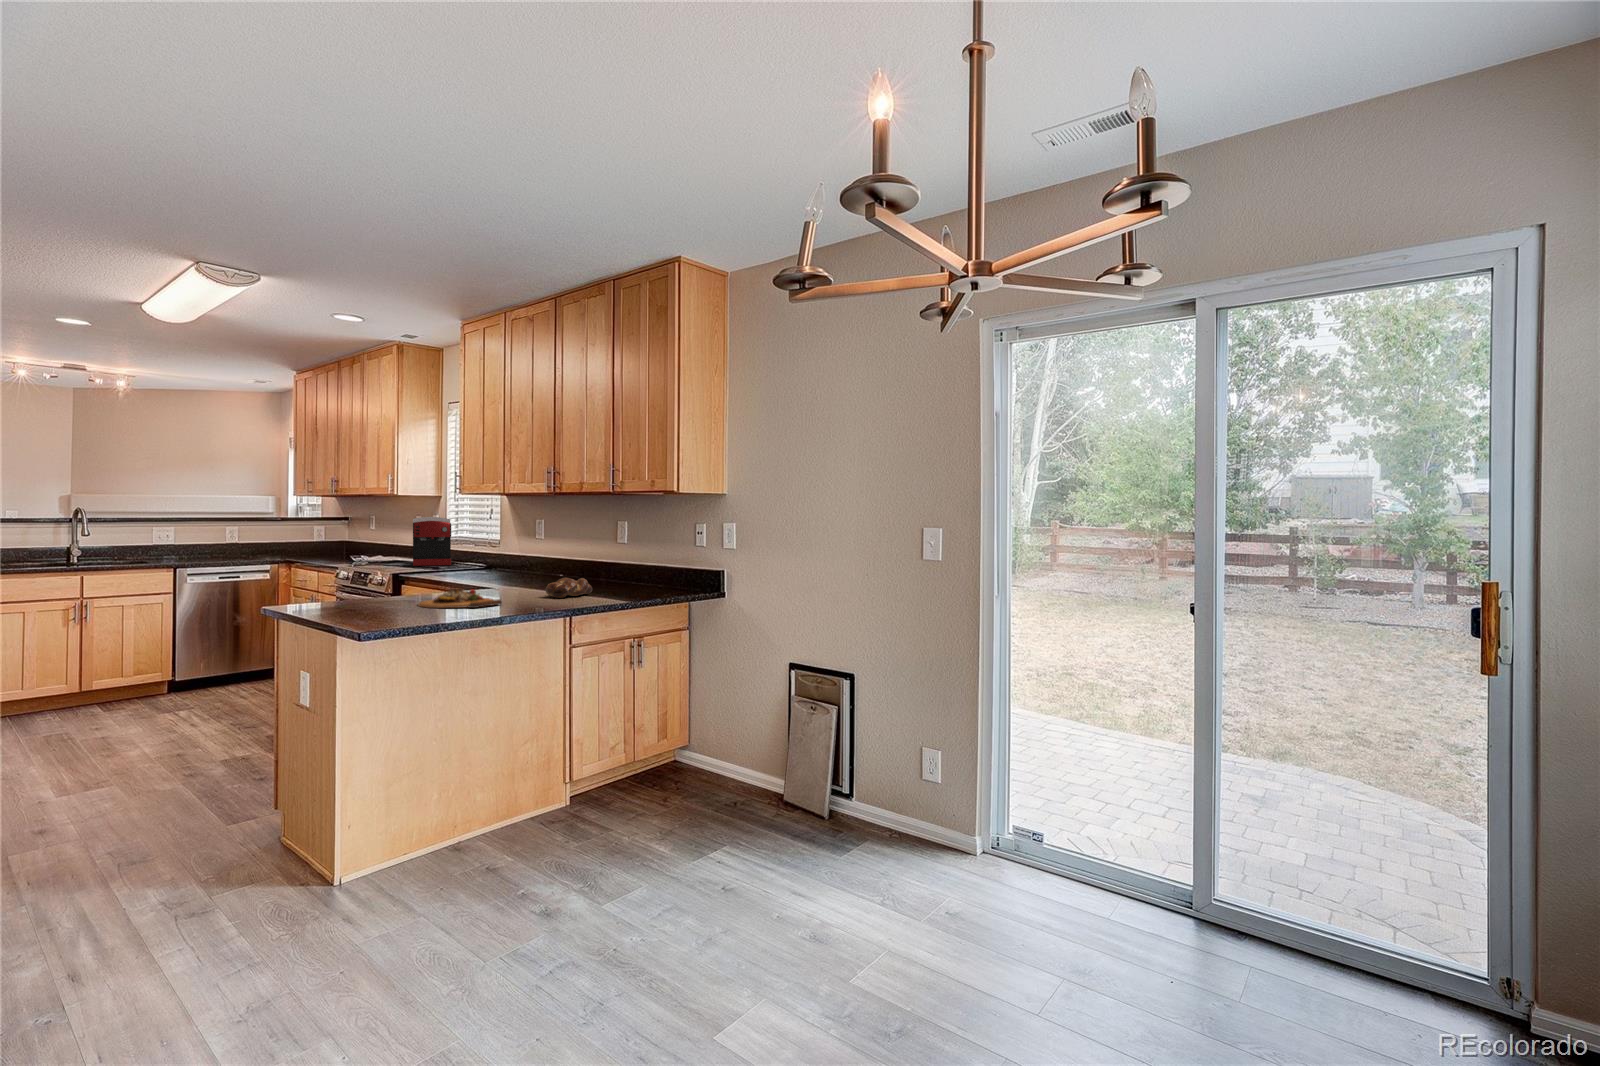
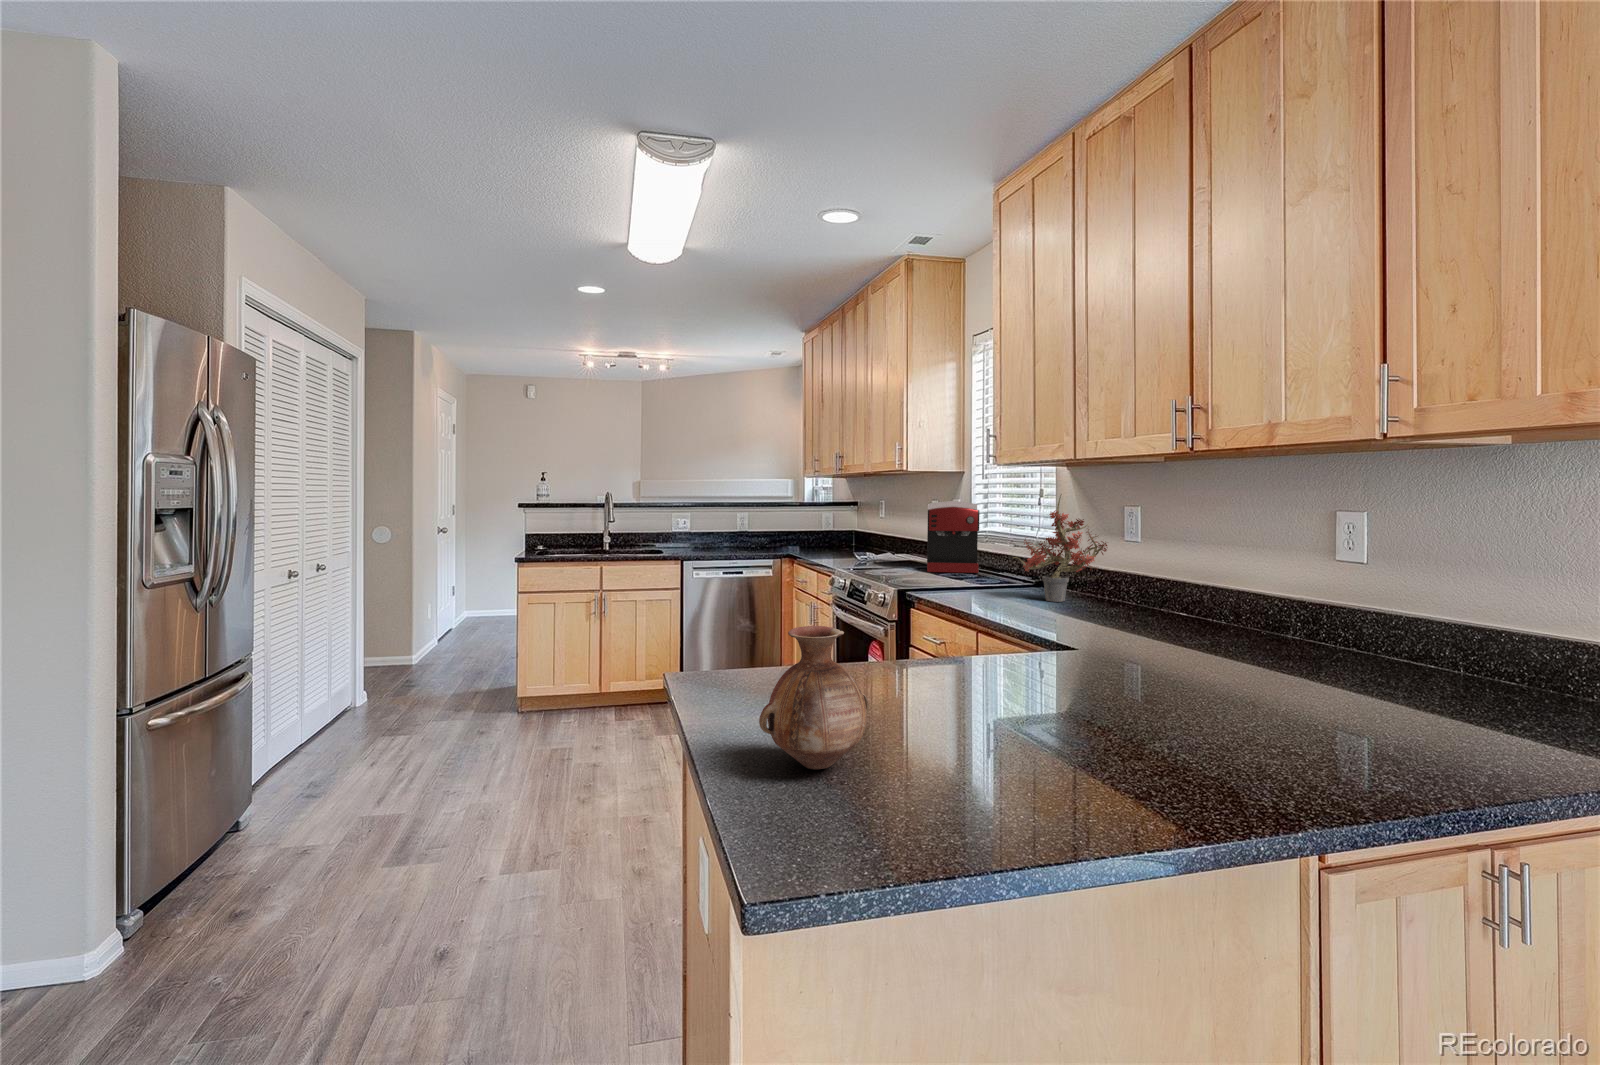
potted plant: none [468,512,527,575] -> present [1014,494,1107,602]
vase: none [342,562,388,615] -> present [759,626,869,769]
bread loaf: present [545,577,592,598] -> none [1231,658,1350,719]
cutting board: present [418,588,502,608] -> none [937,680,1149,761]

